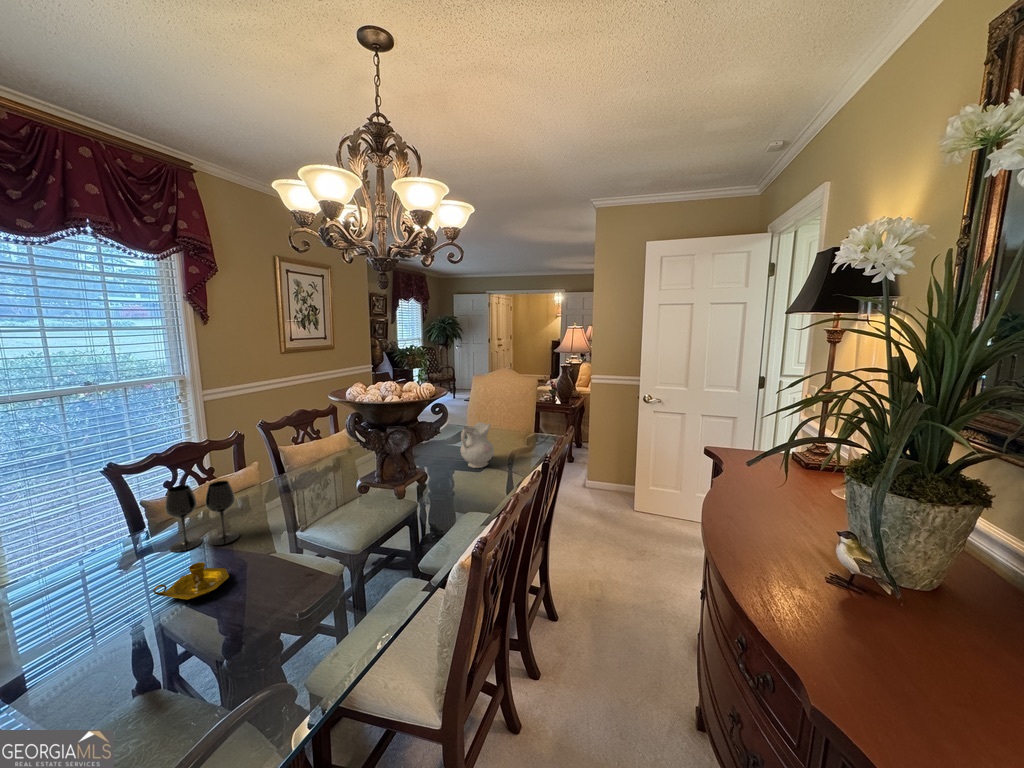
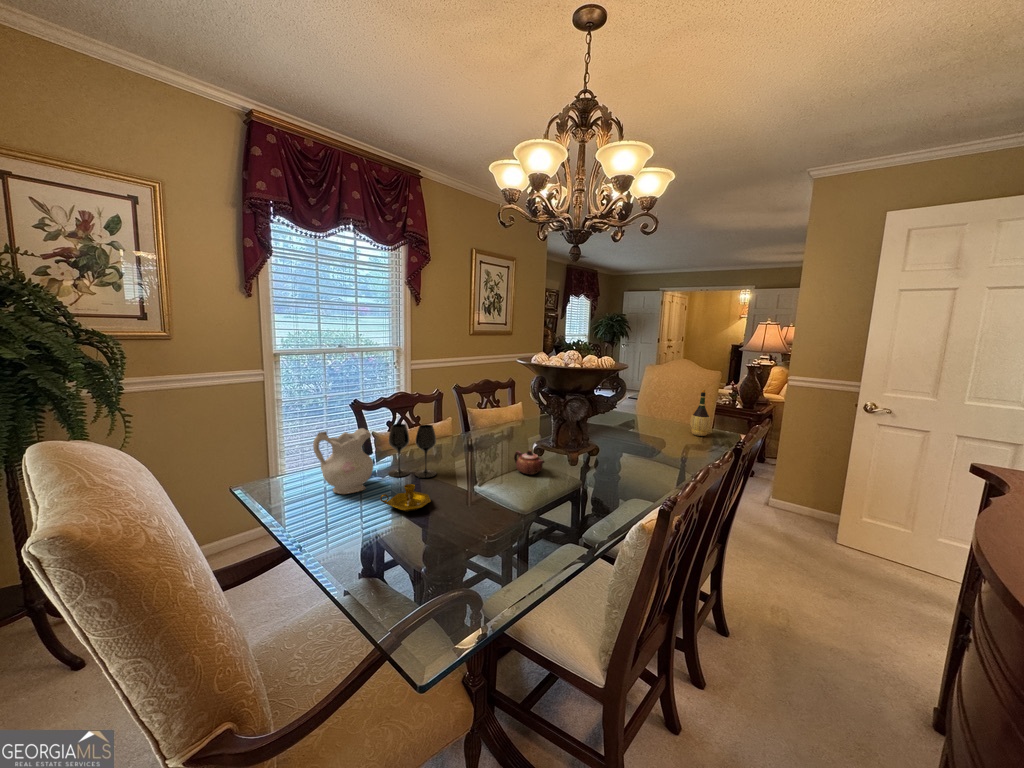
wine bottle: none [515,396,531,439] -> present [690,389,711,436]
ceramic pitcher: present [461,422,494,468] -> present [313,428,373,494]
teapot: none [338,487,371,514] -> present [514,450,545,475]

